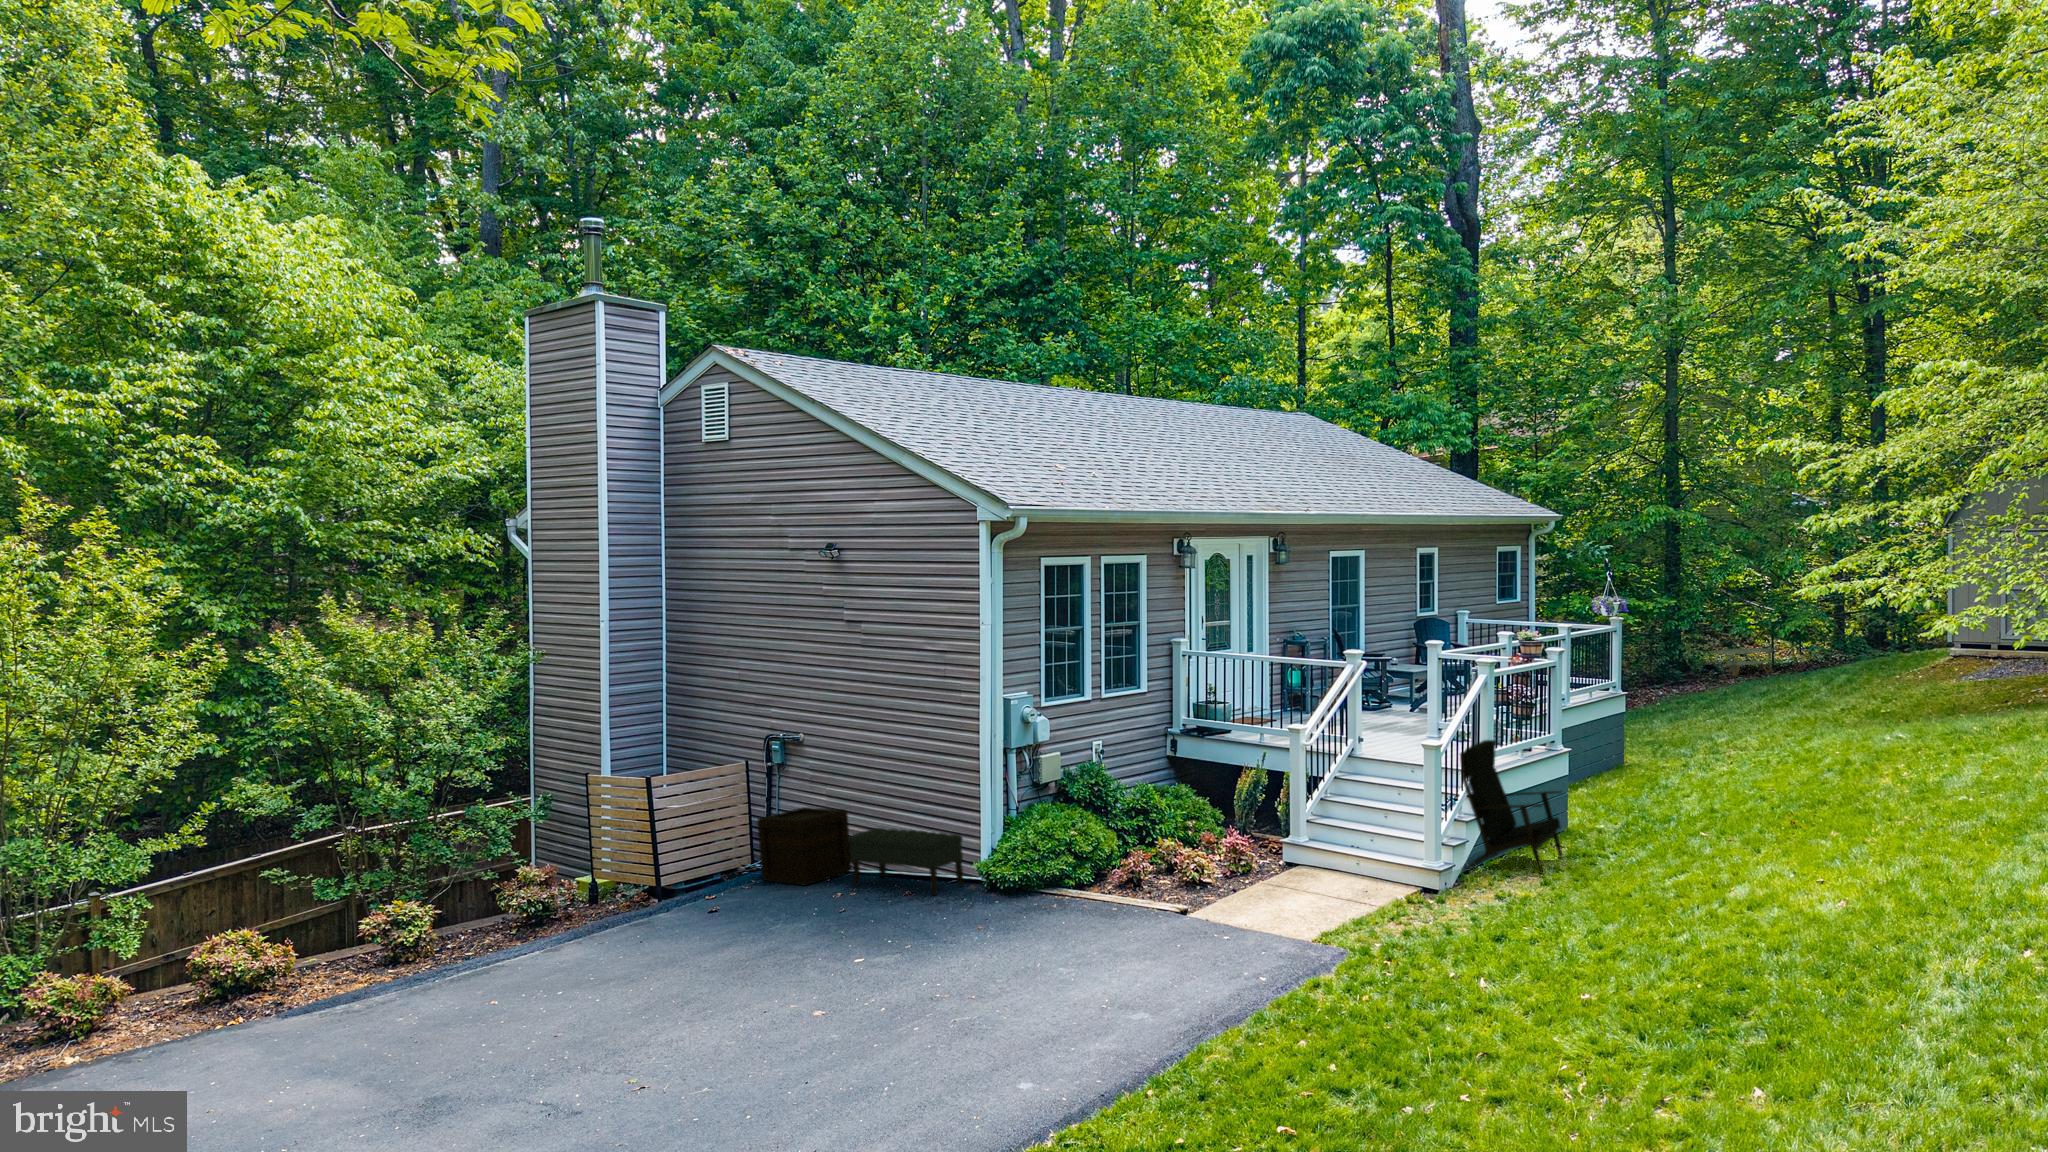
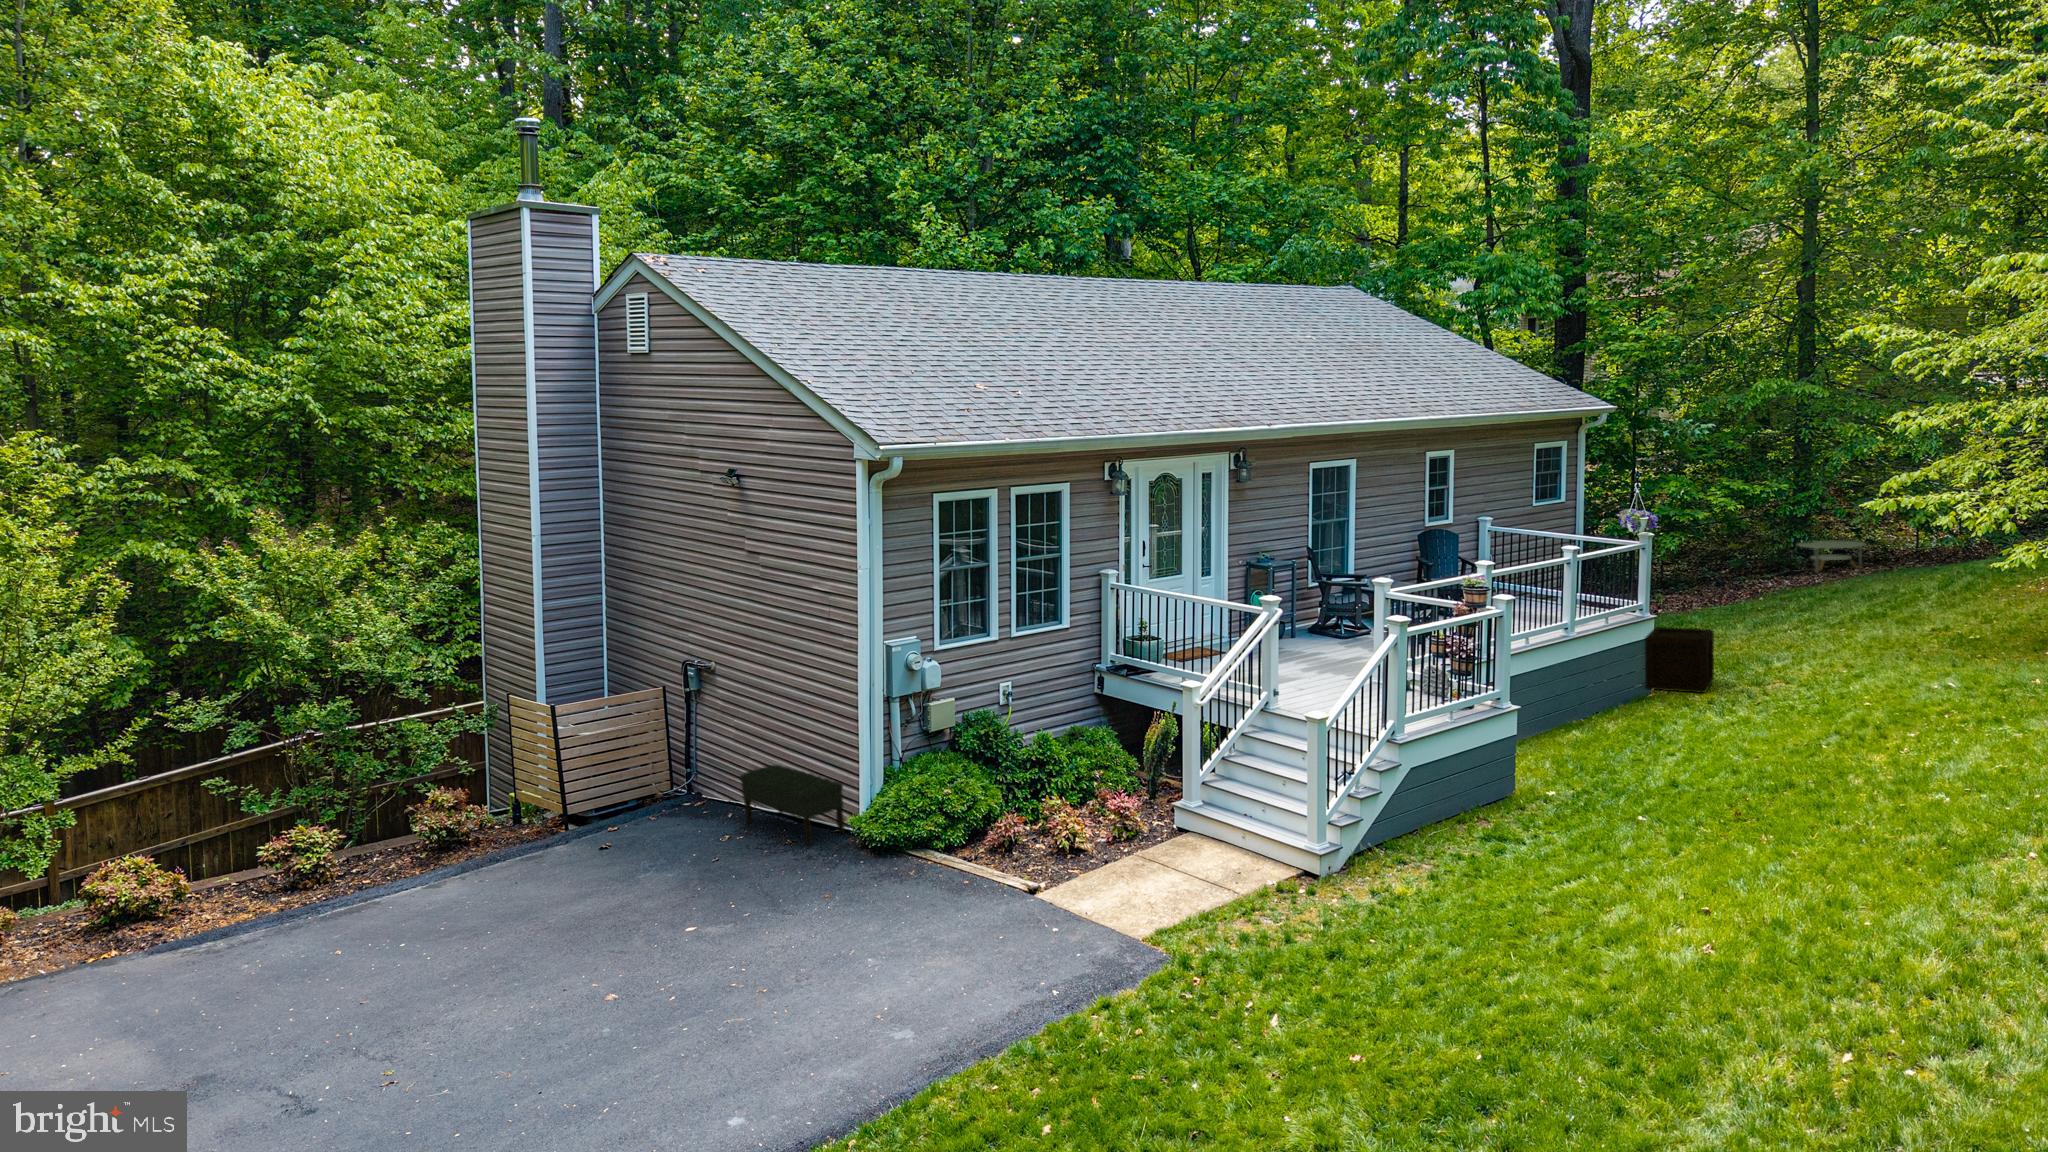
lounge chair: present [1460,740,1563,874] -> none [1353,712,1472,870]
wooden crate: present [757,807,852,885] -> present [1645,627,1714,693]

